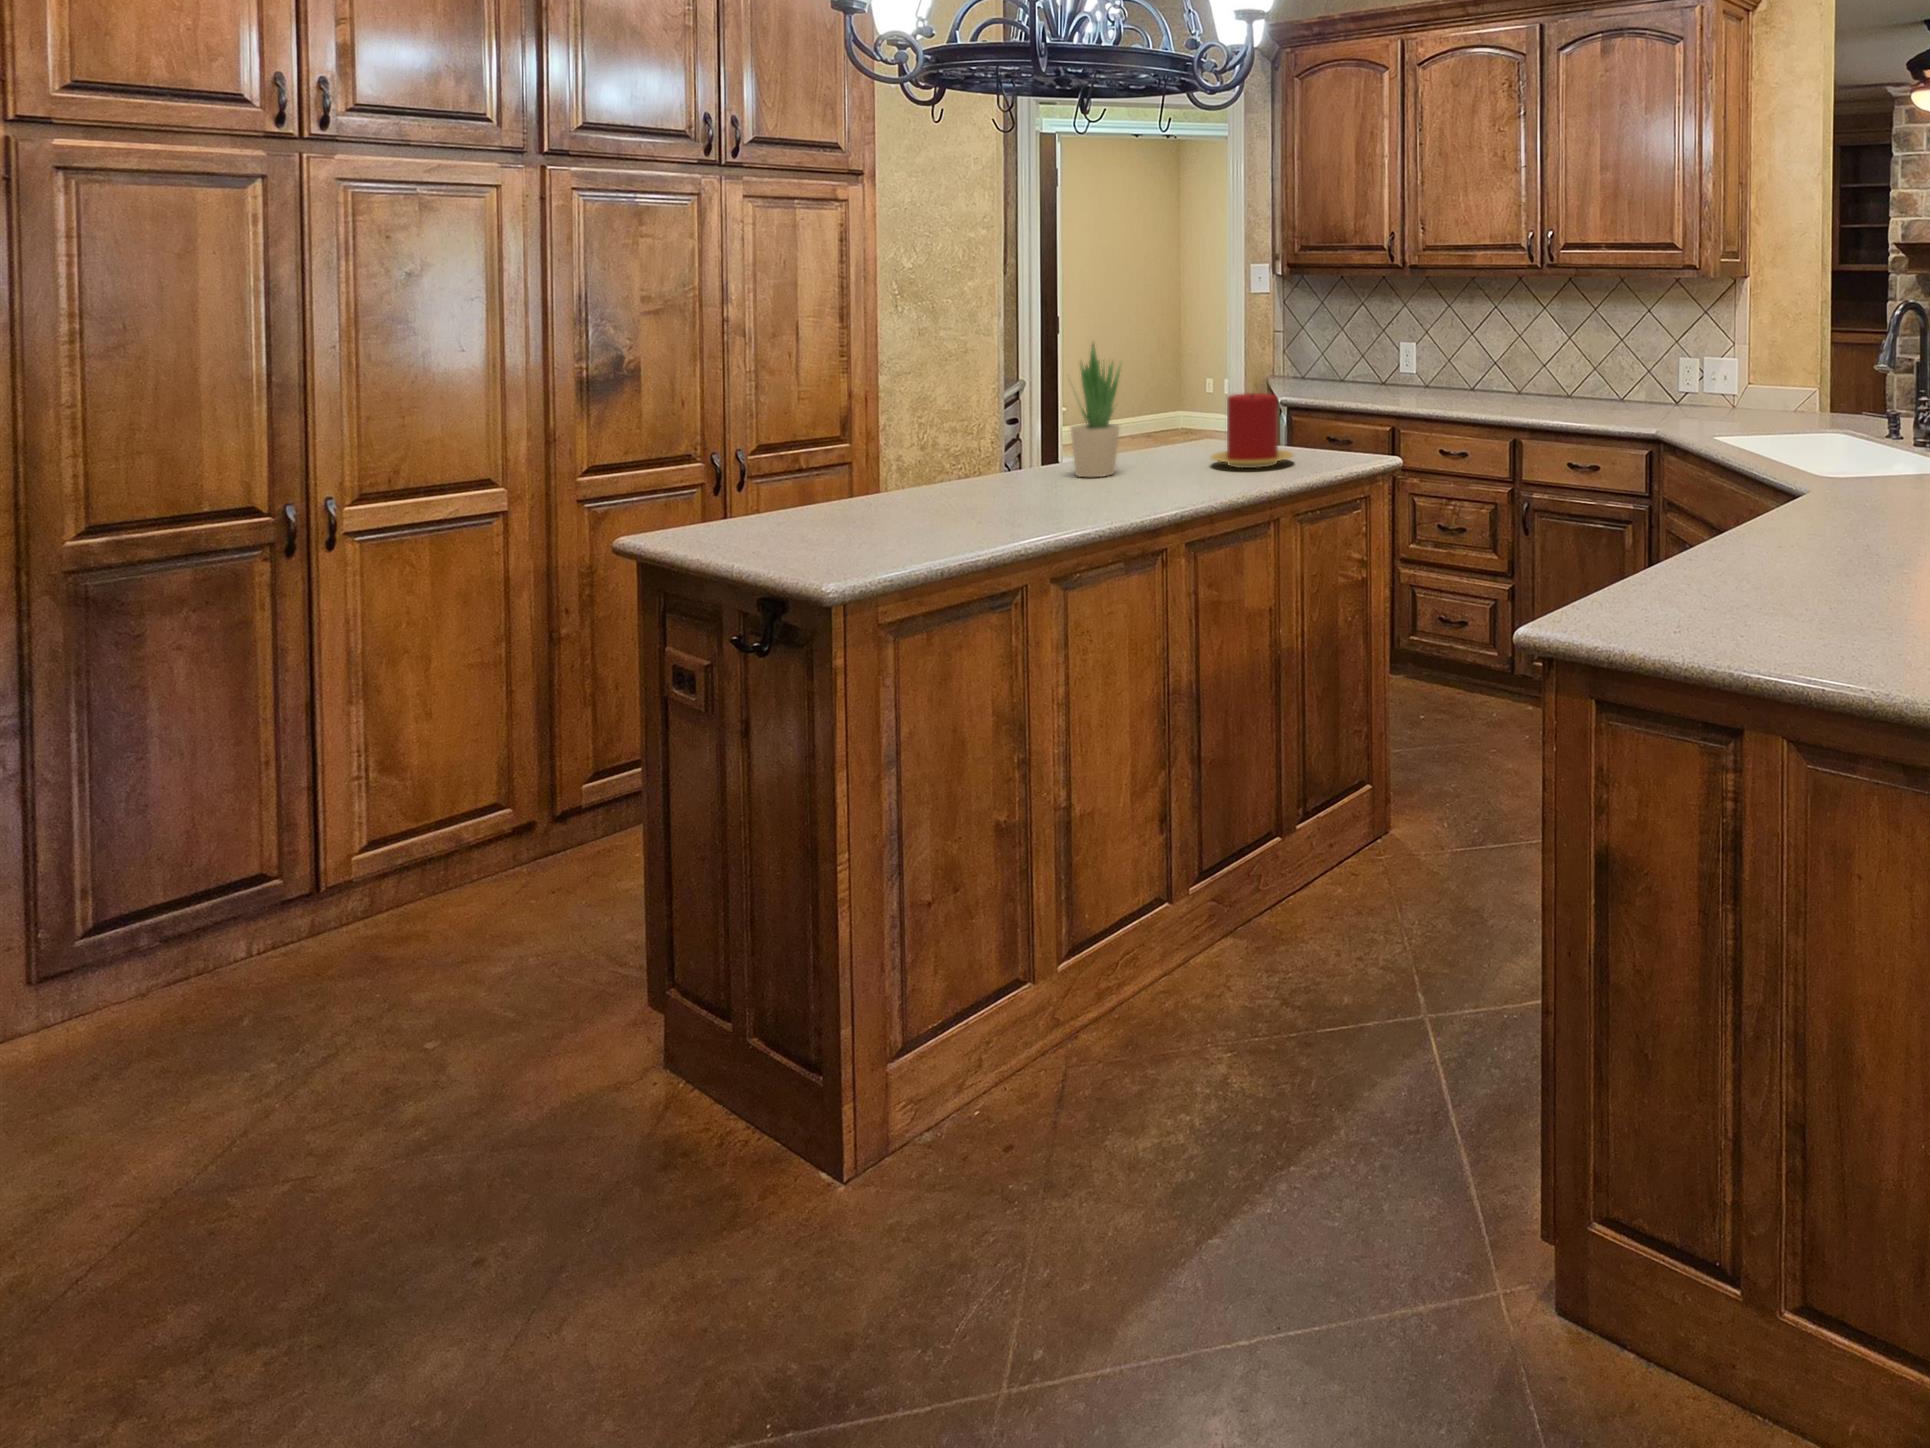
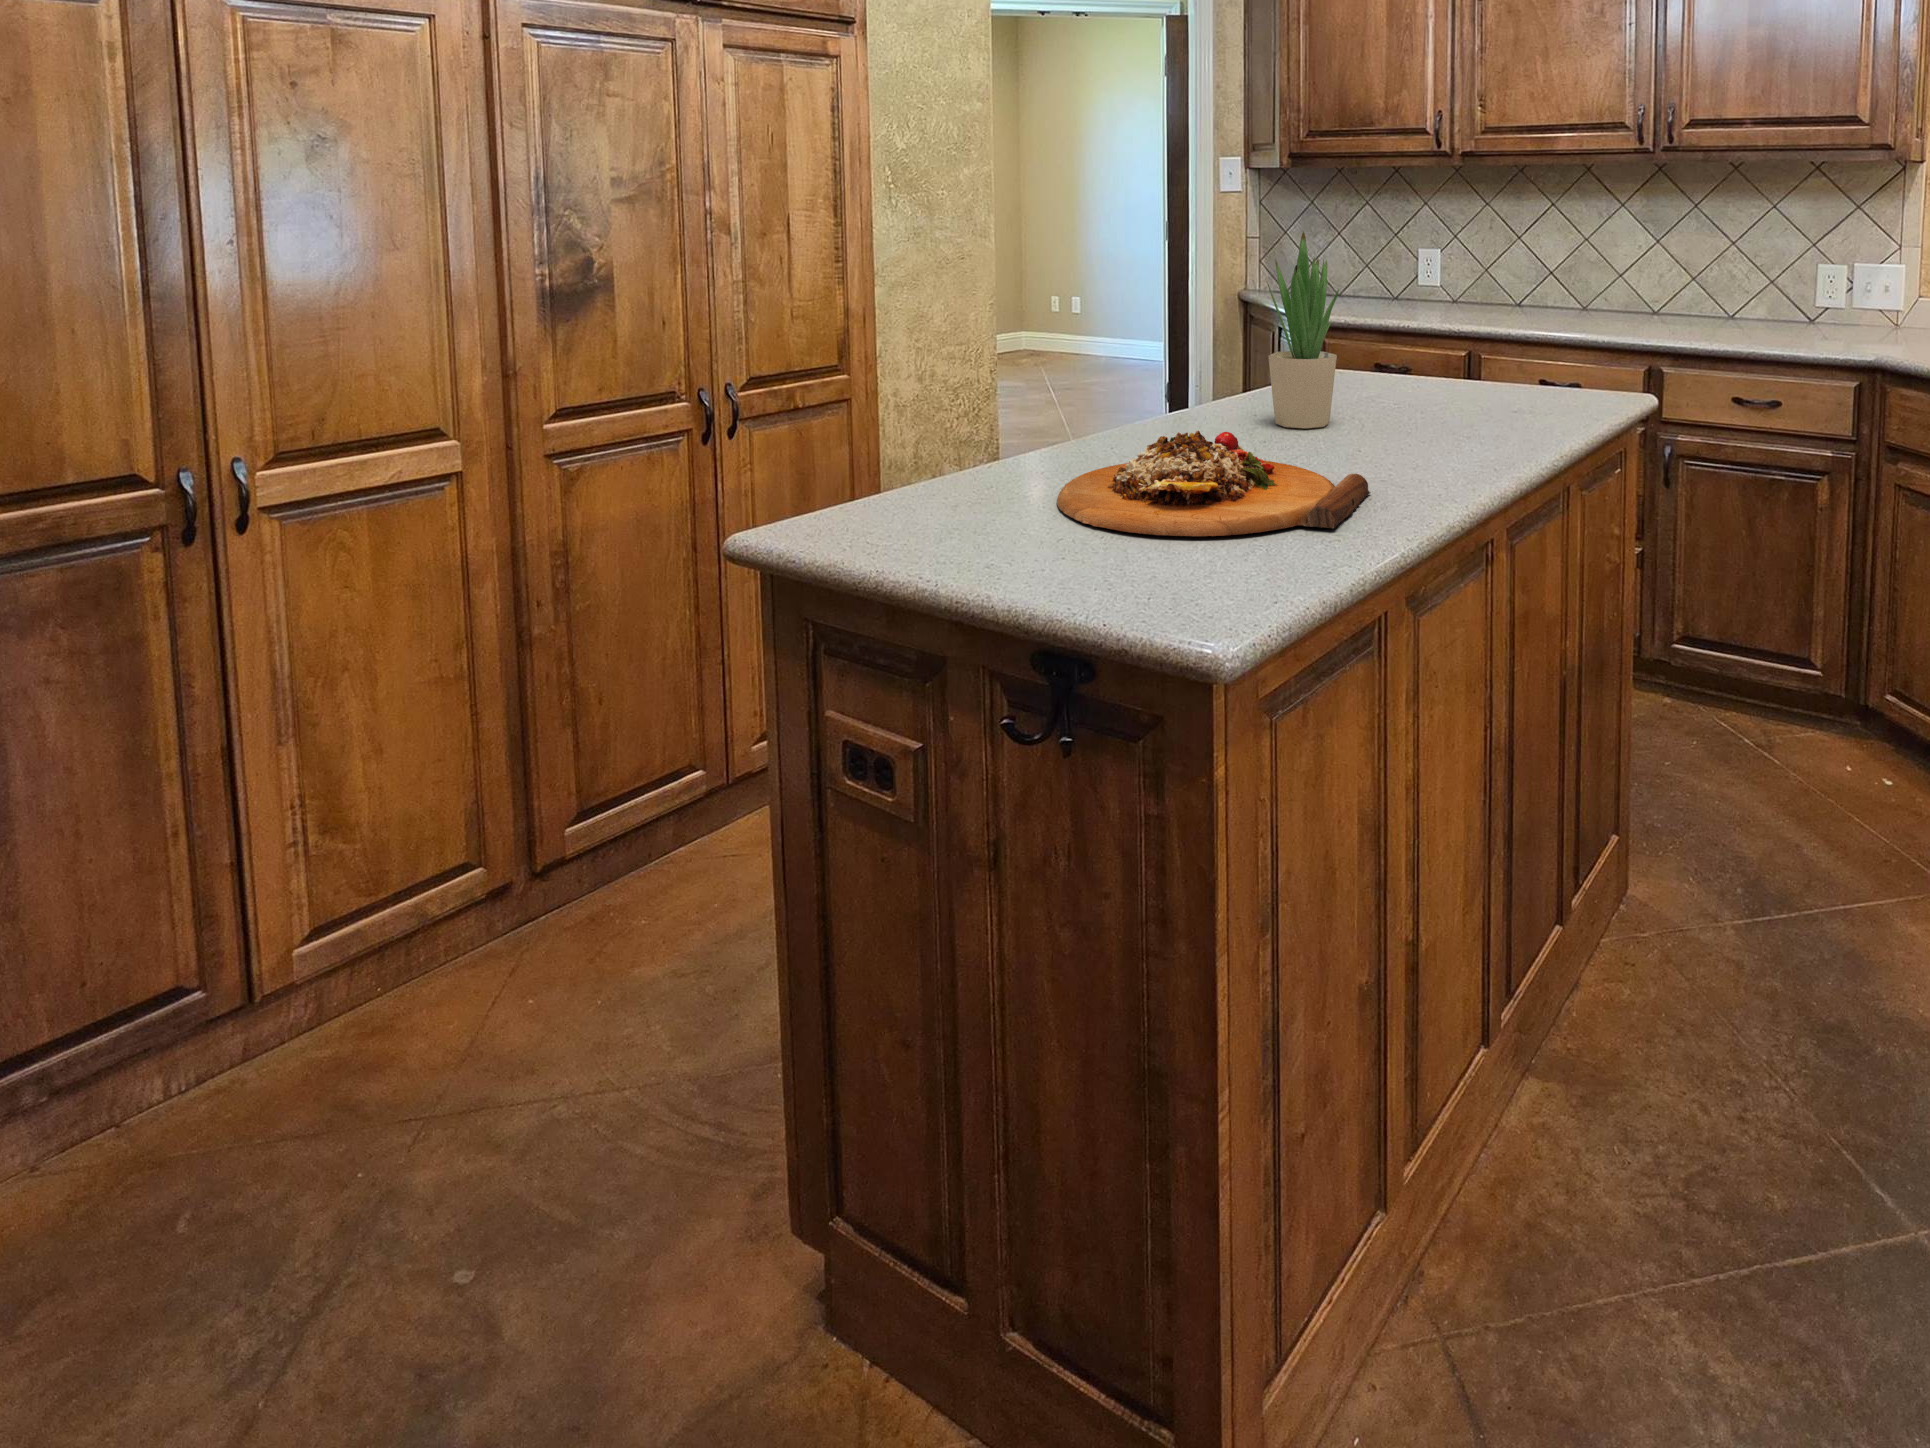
candle: present [1211,393,1293,468] -> none [1433,308,1551,413]
cutting board: none [840,474,1059,535] -> present [1057,431,1371,536]

